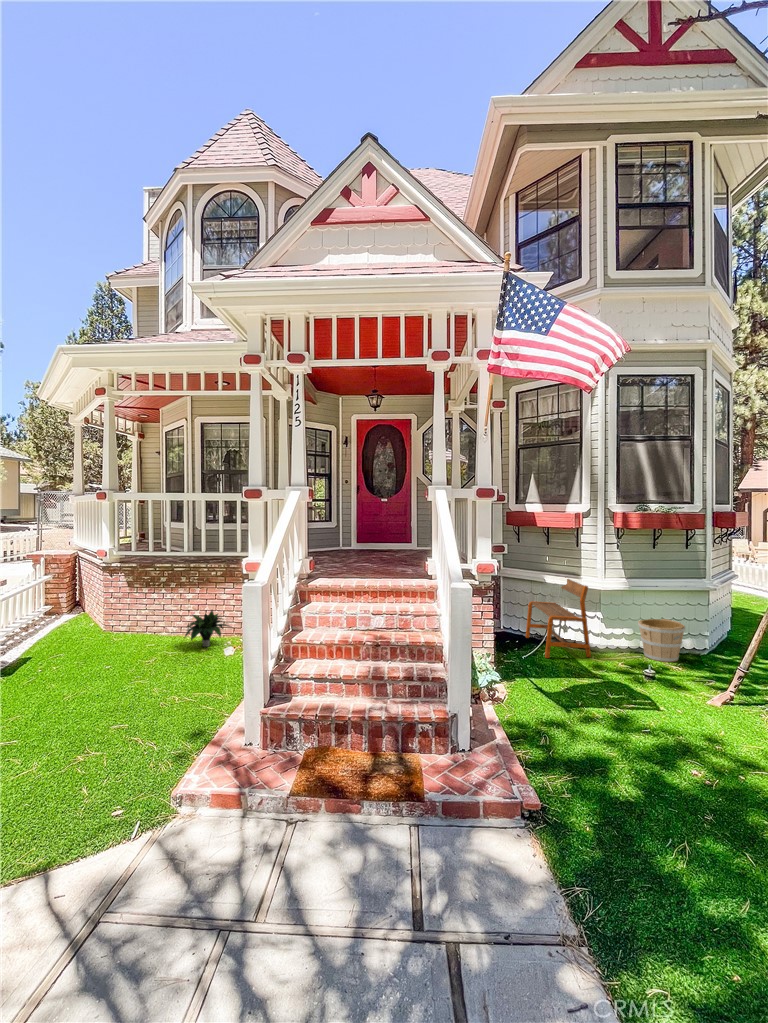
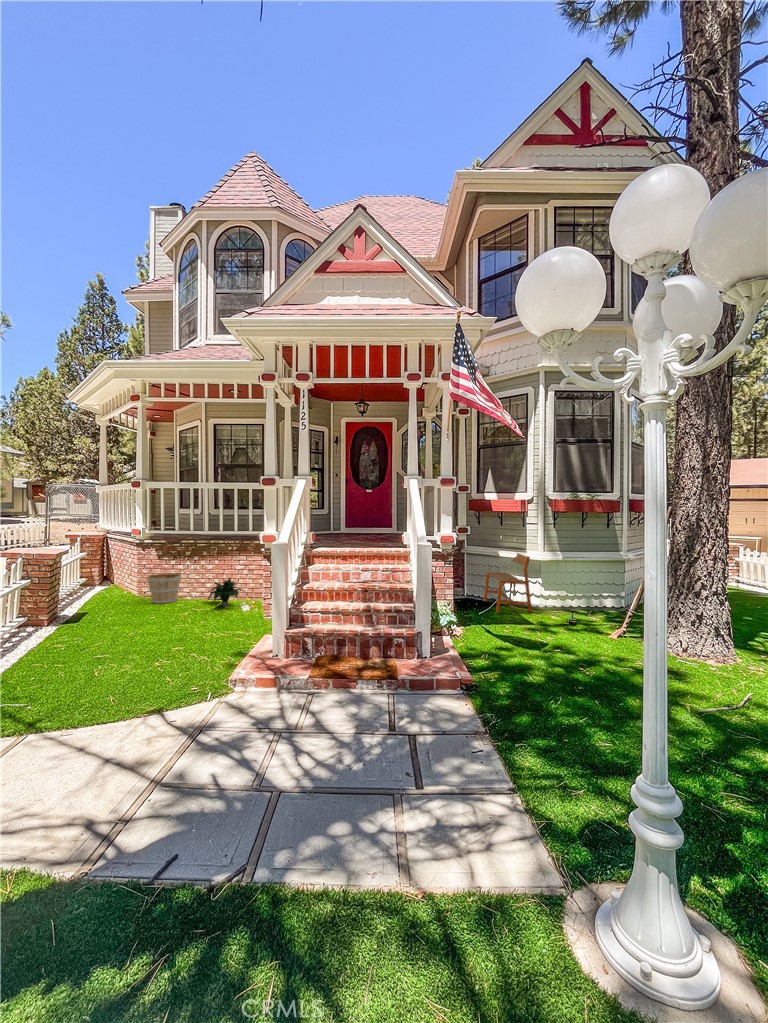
wooden bucket: present [638,619,685,662] -> present [147,573,181,604]

